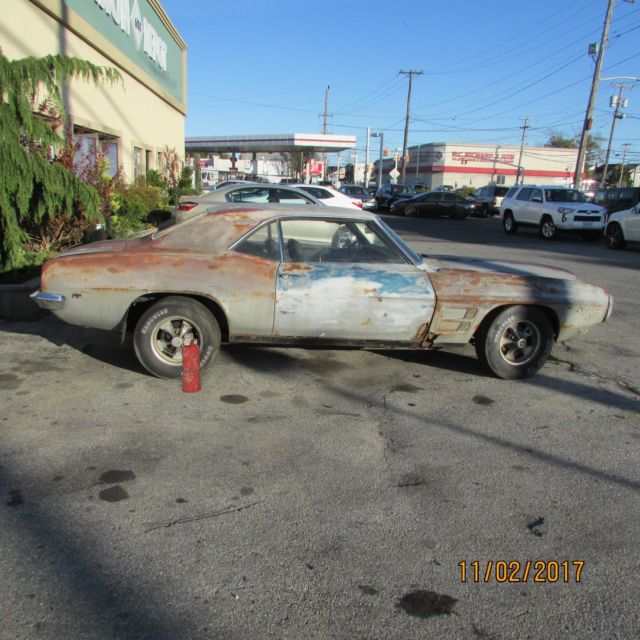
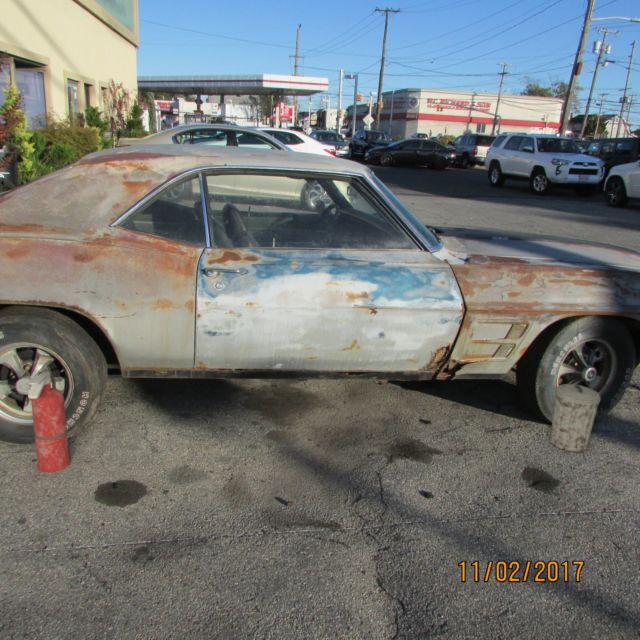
trash can: none [496,349,526,391] -> present [550,384,601,452]

